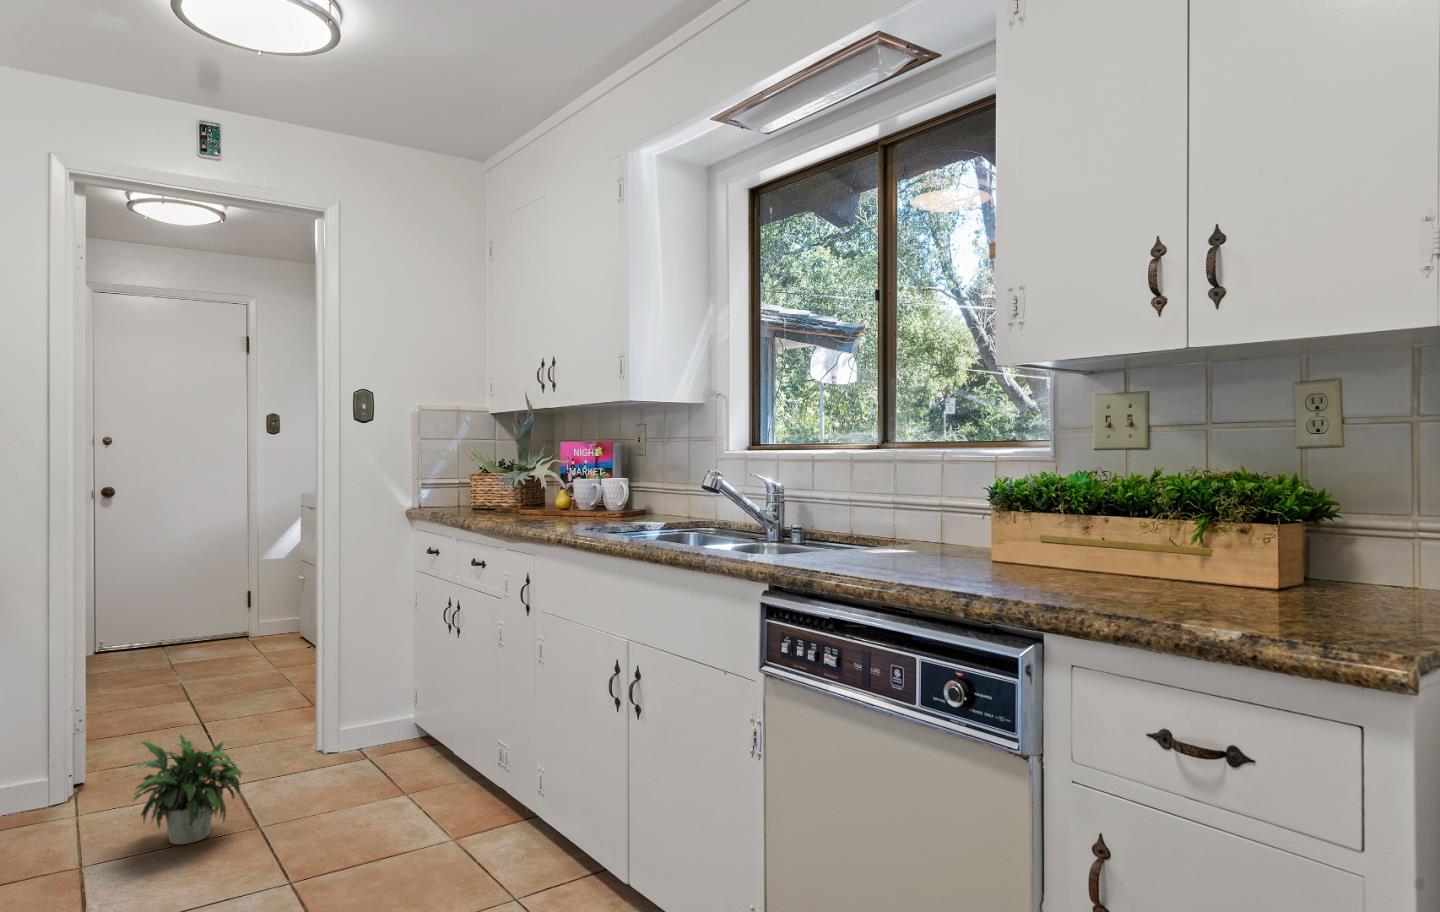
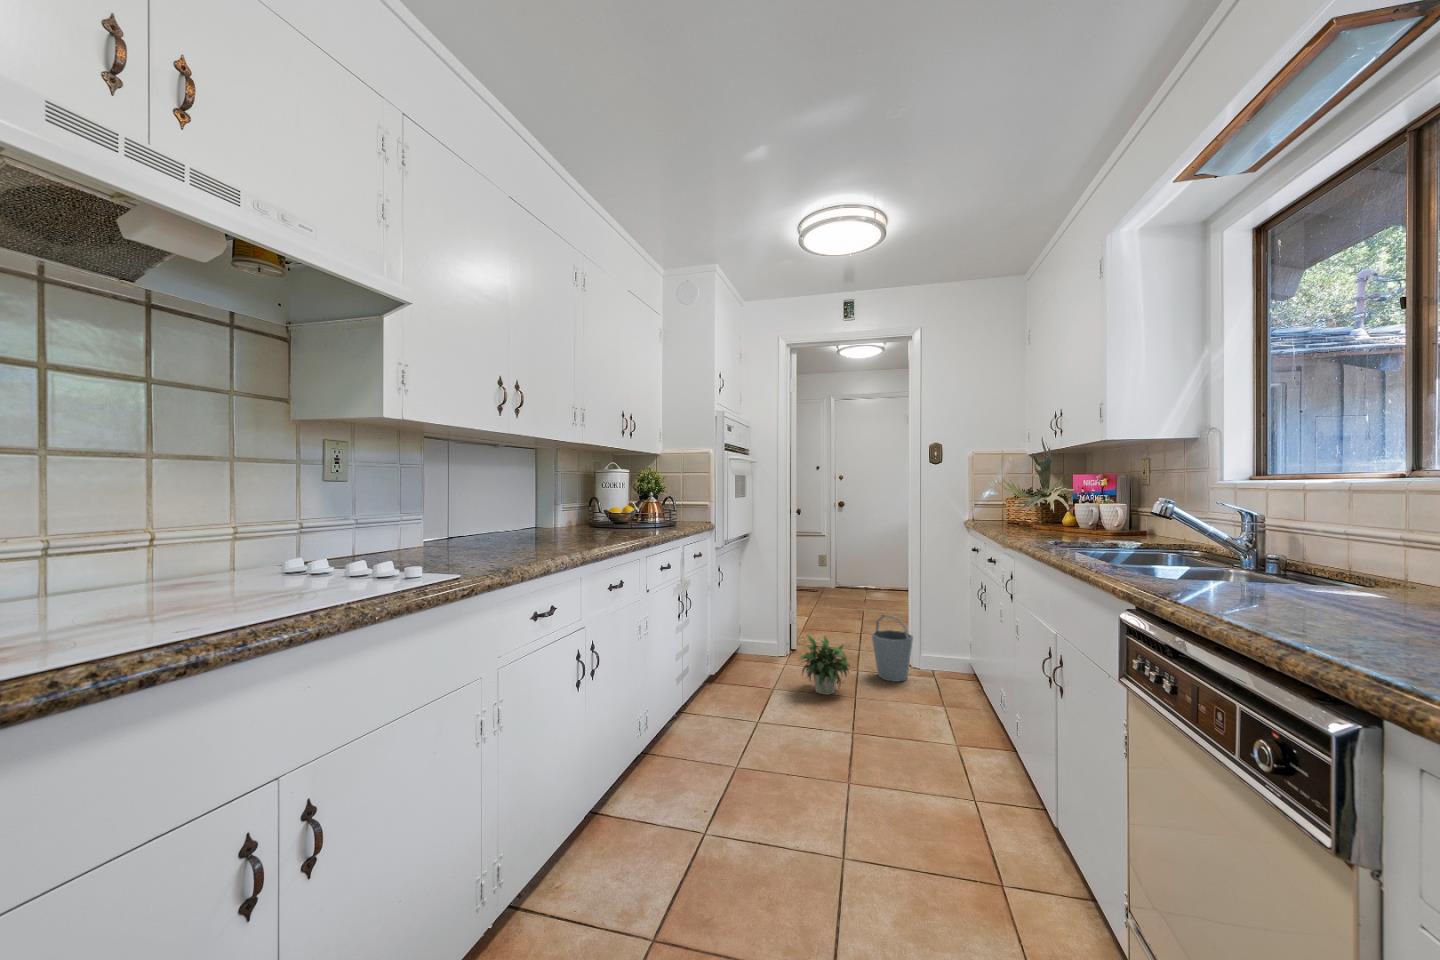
bucket: none [263,675,335,786] -> present [872,615,913,682]

